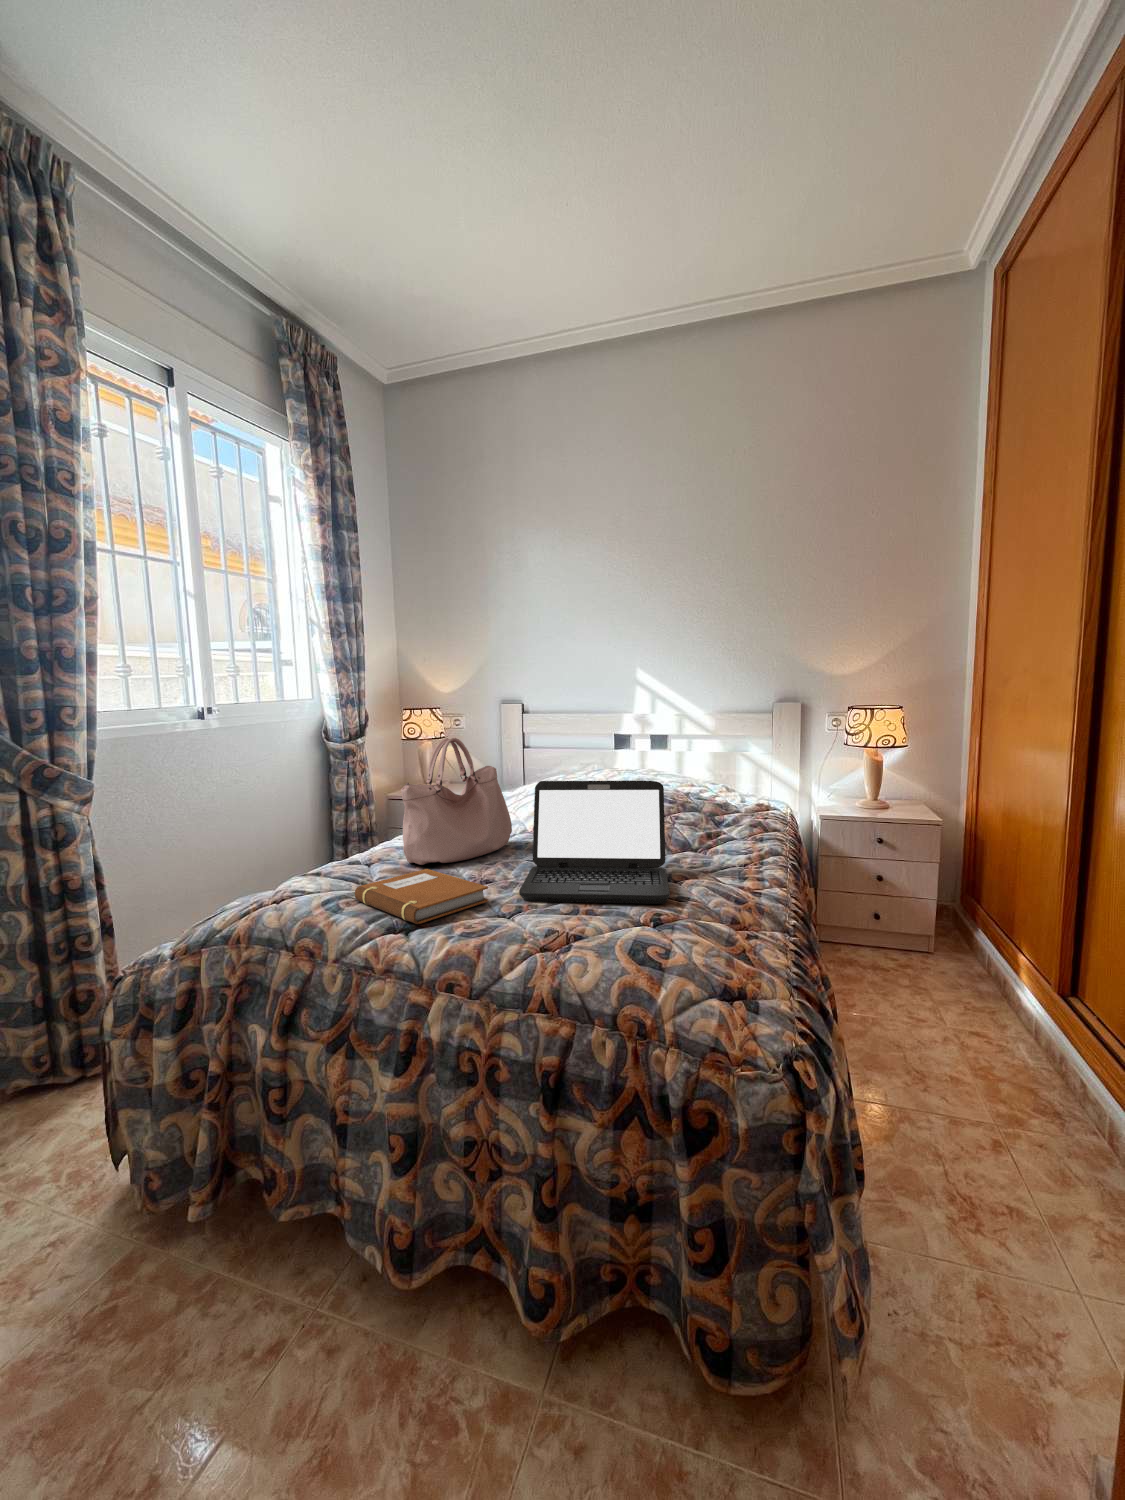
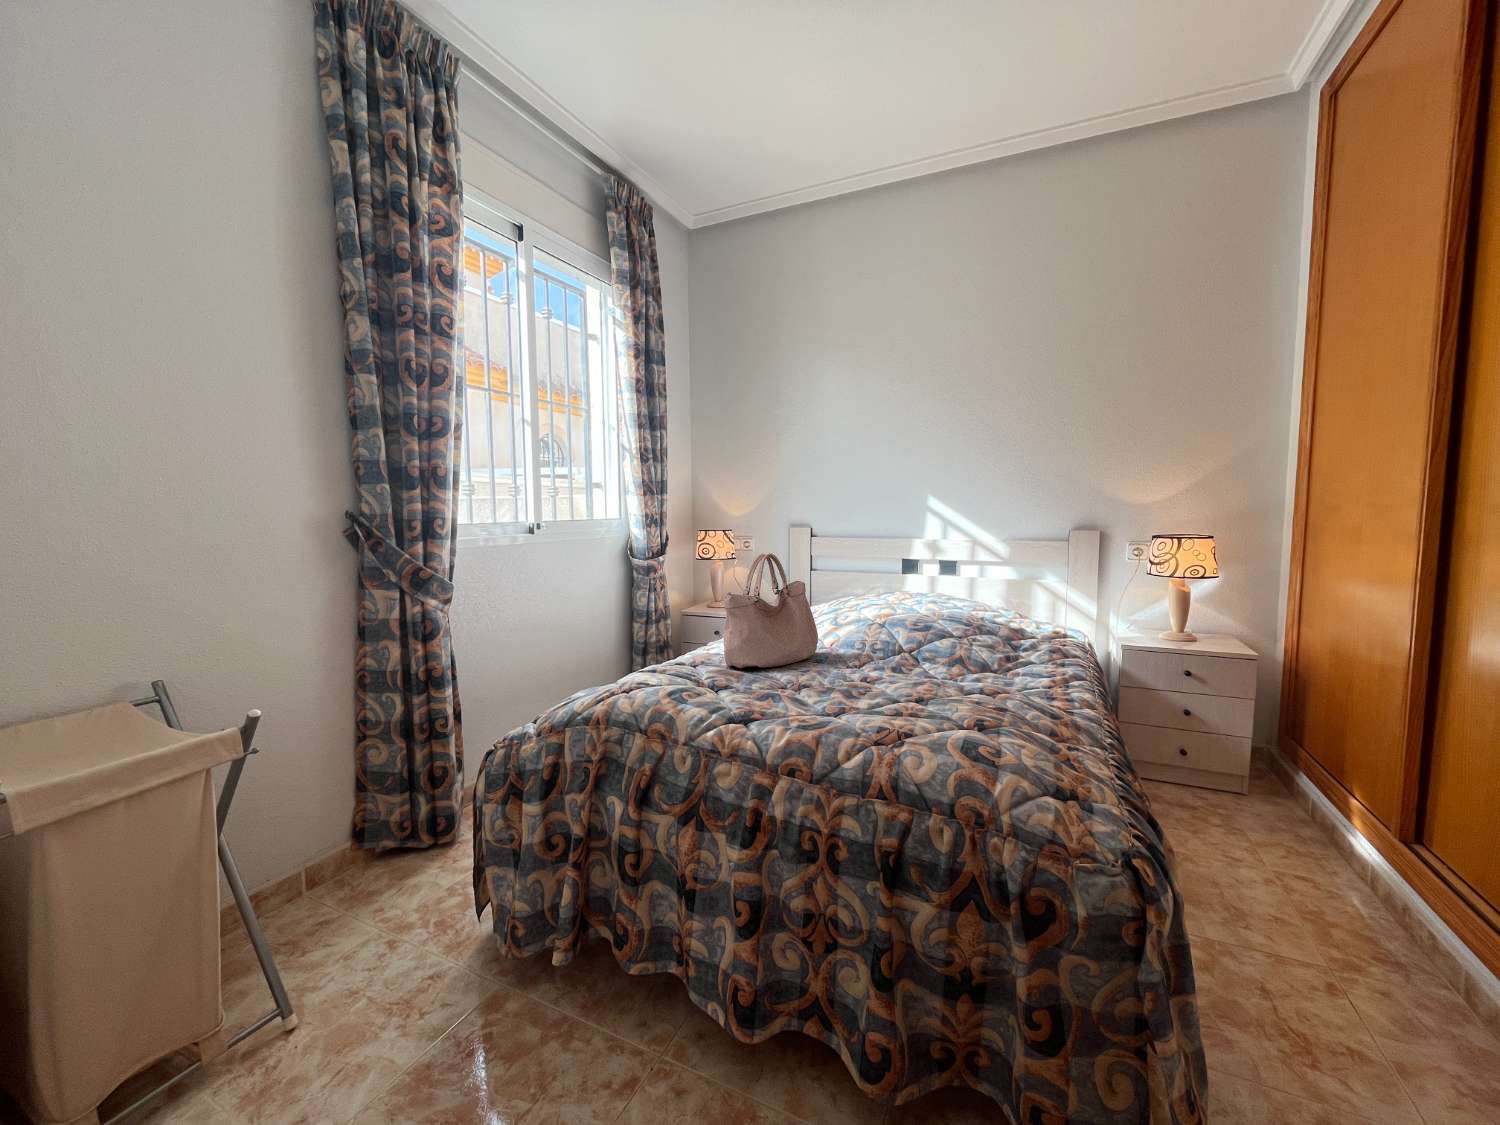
laptop: present [519,781,670,904] -> none [840,595,986,712]
notebook: present [355,869,488,924] -> none [692,670,813,717]

